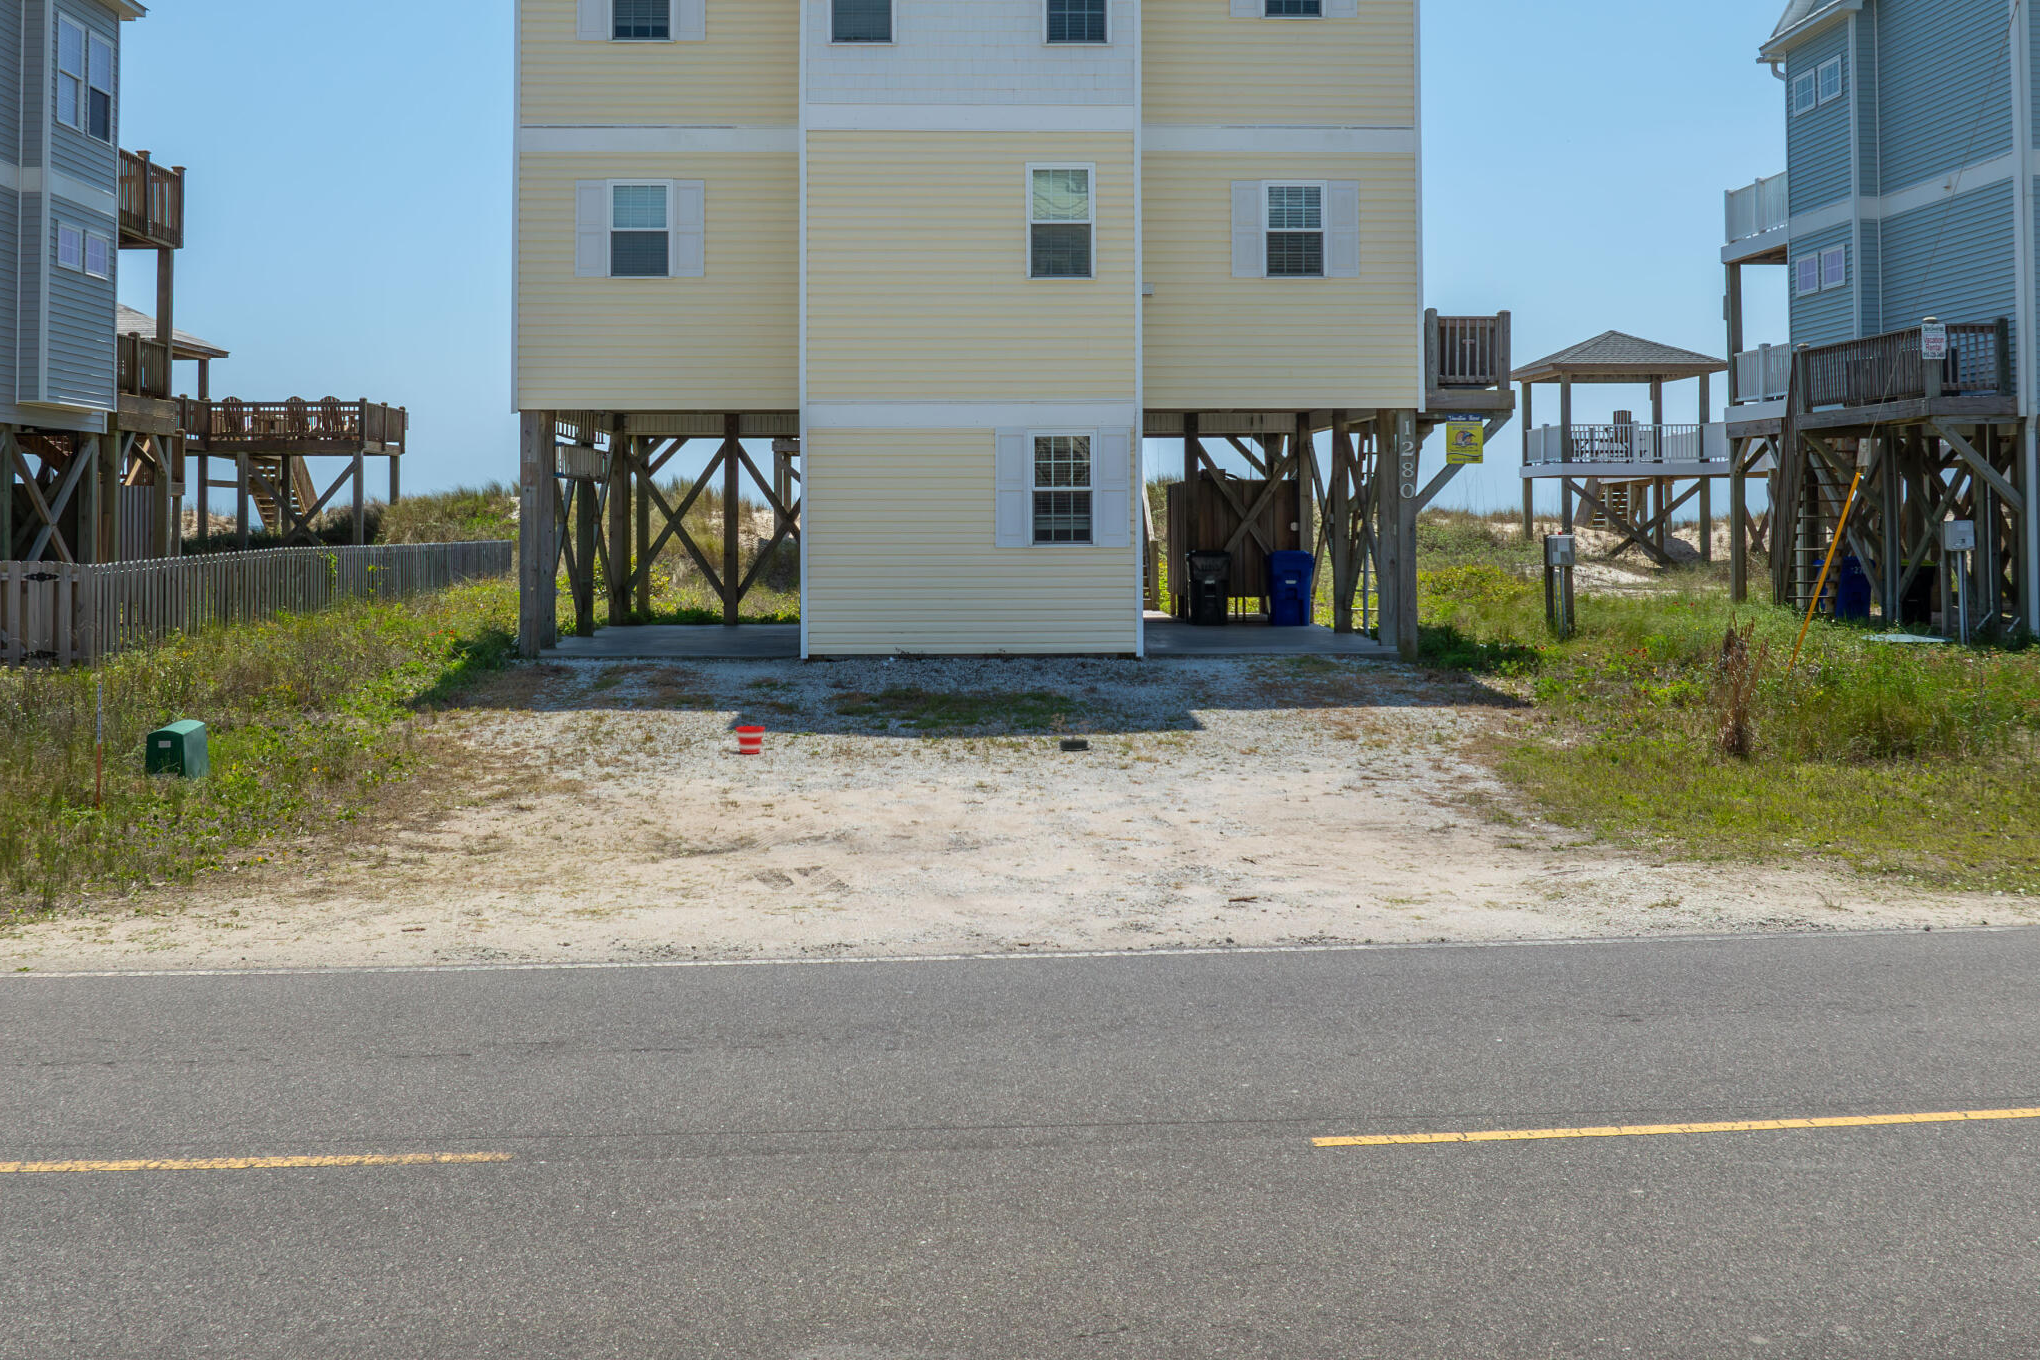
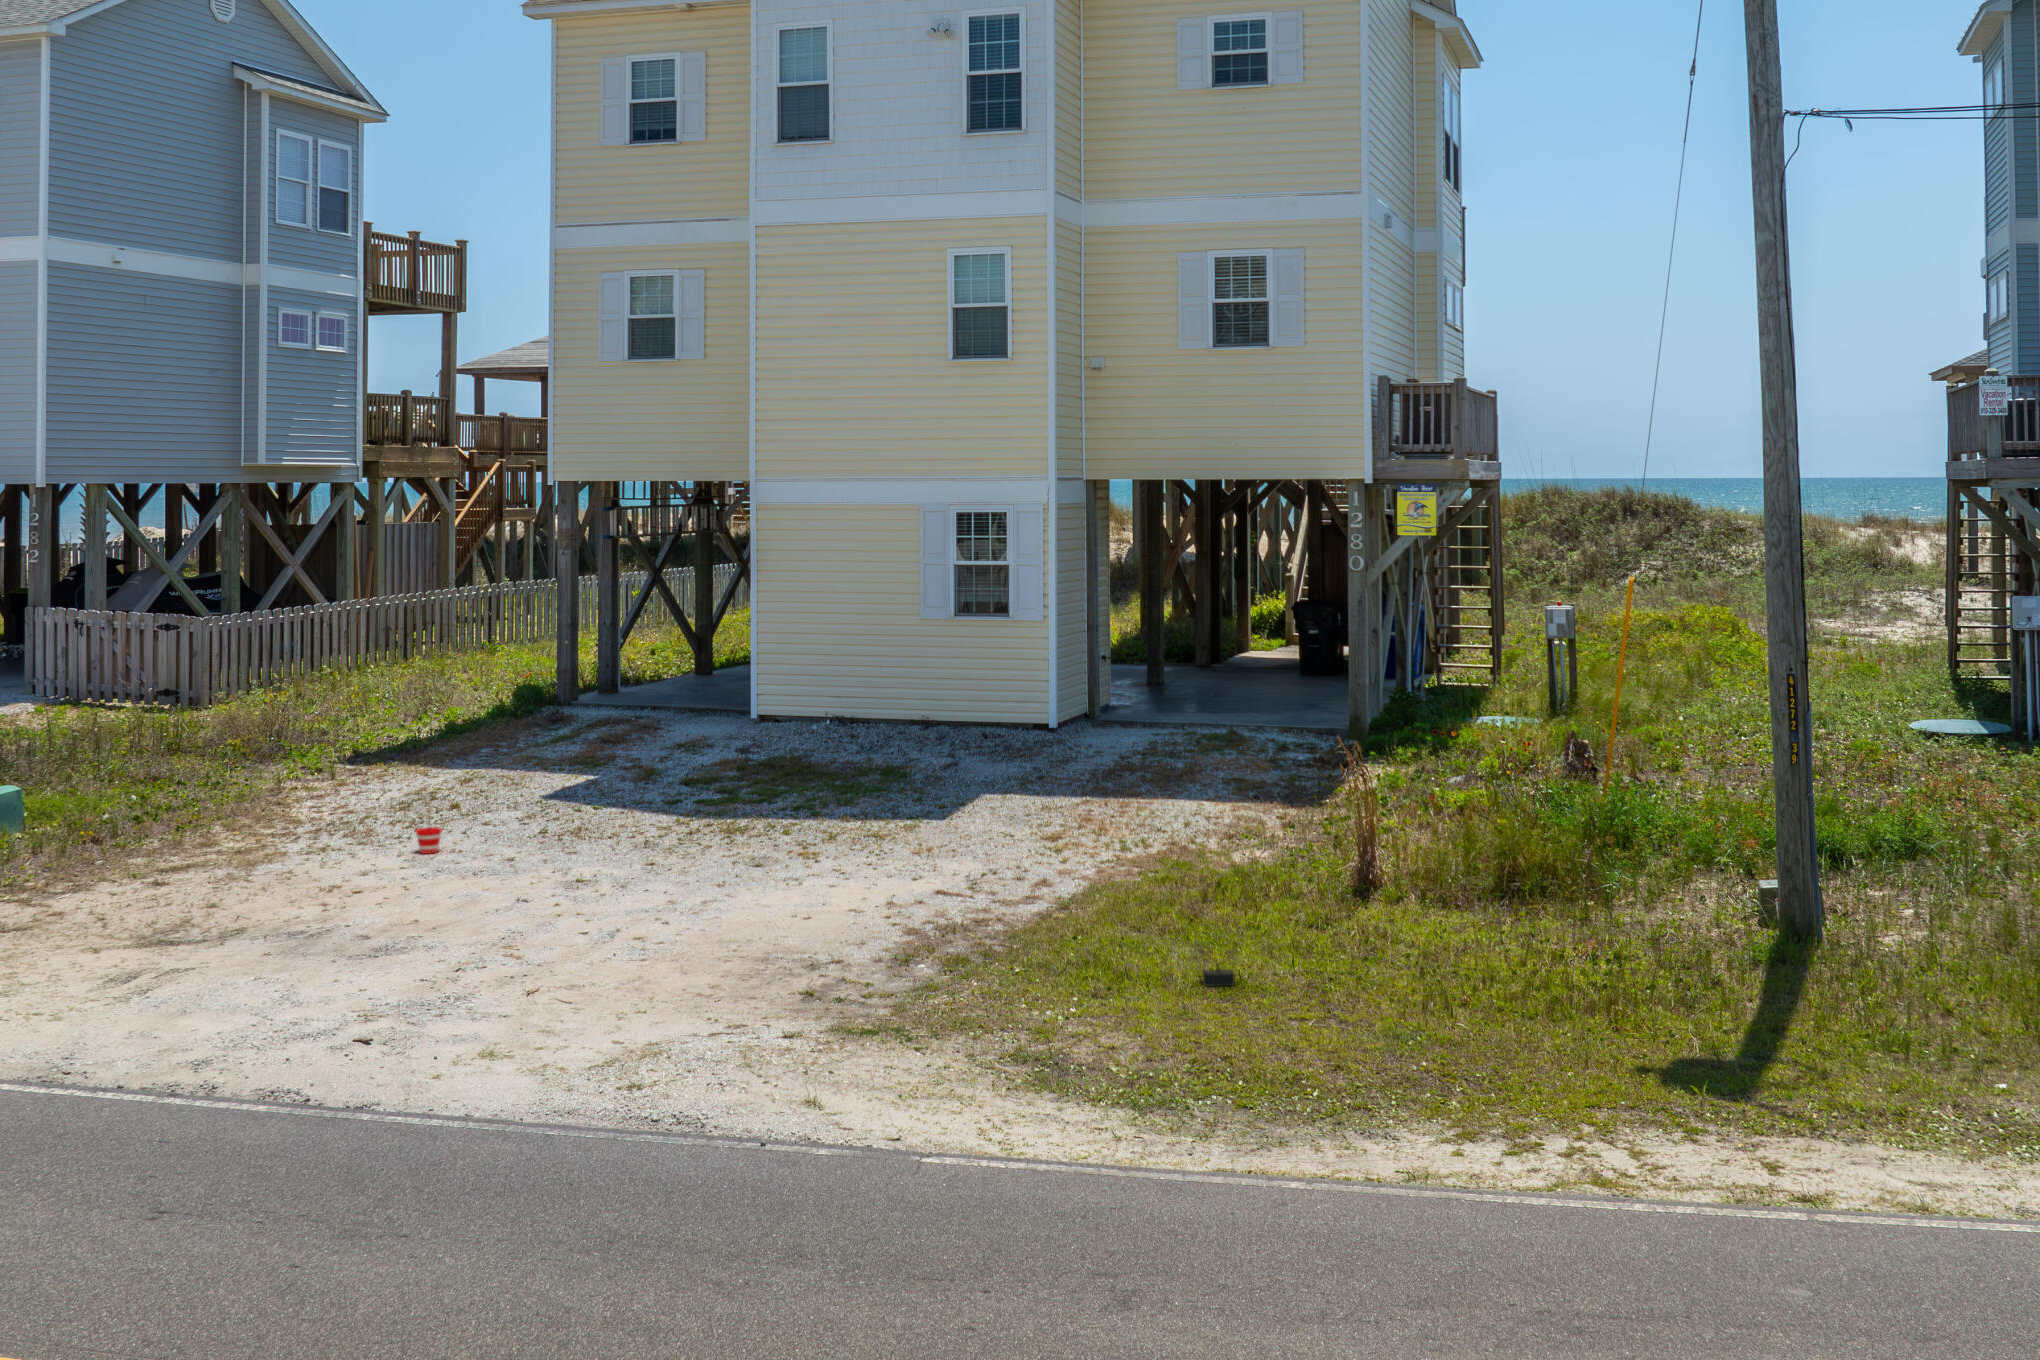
decorative plant: present [1051,715,1088,751] -> present [1191,940,1238,986]

